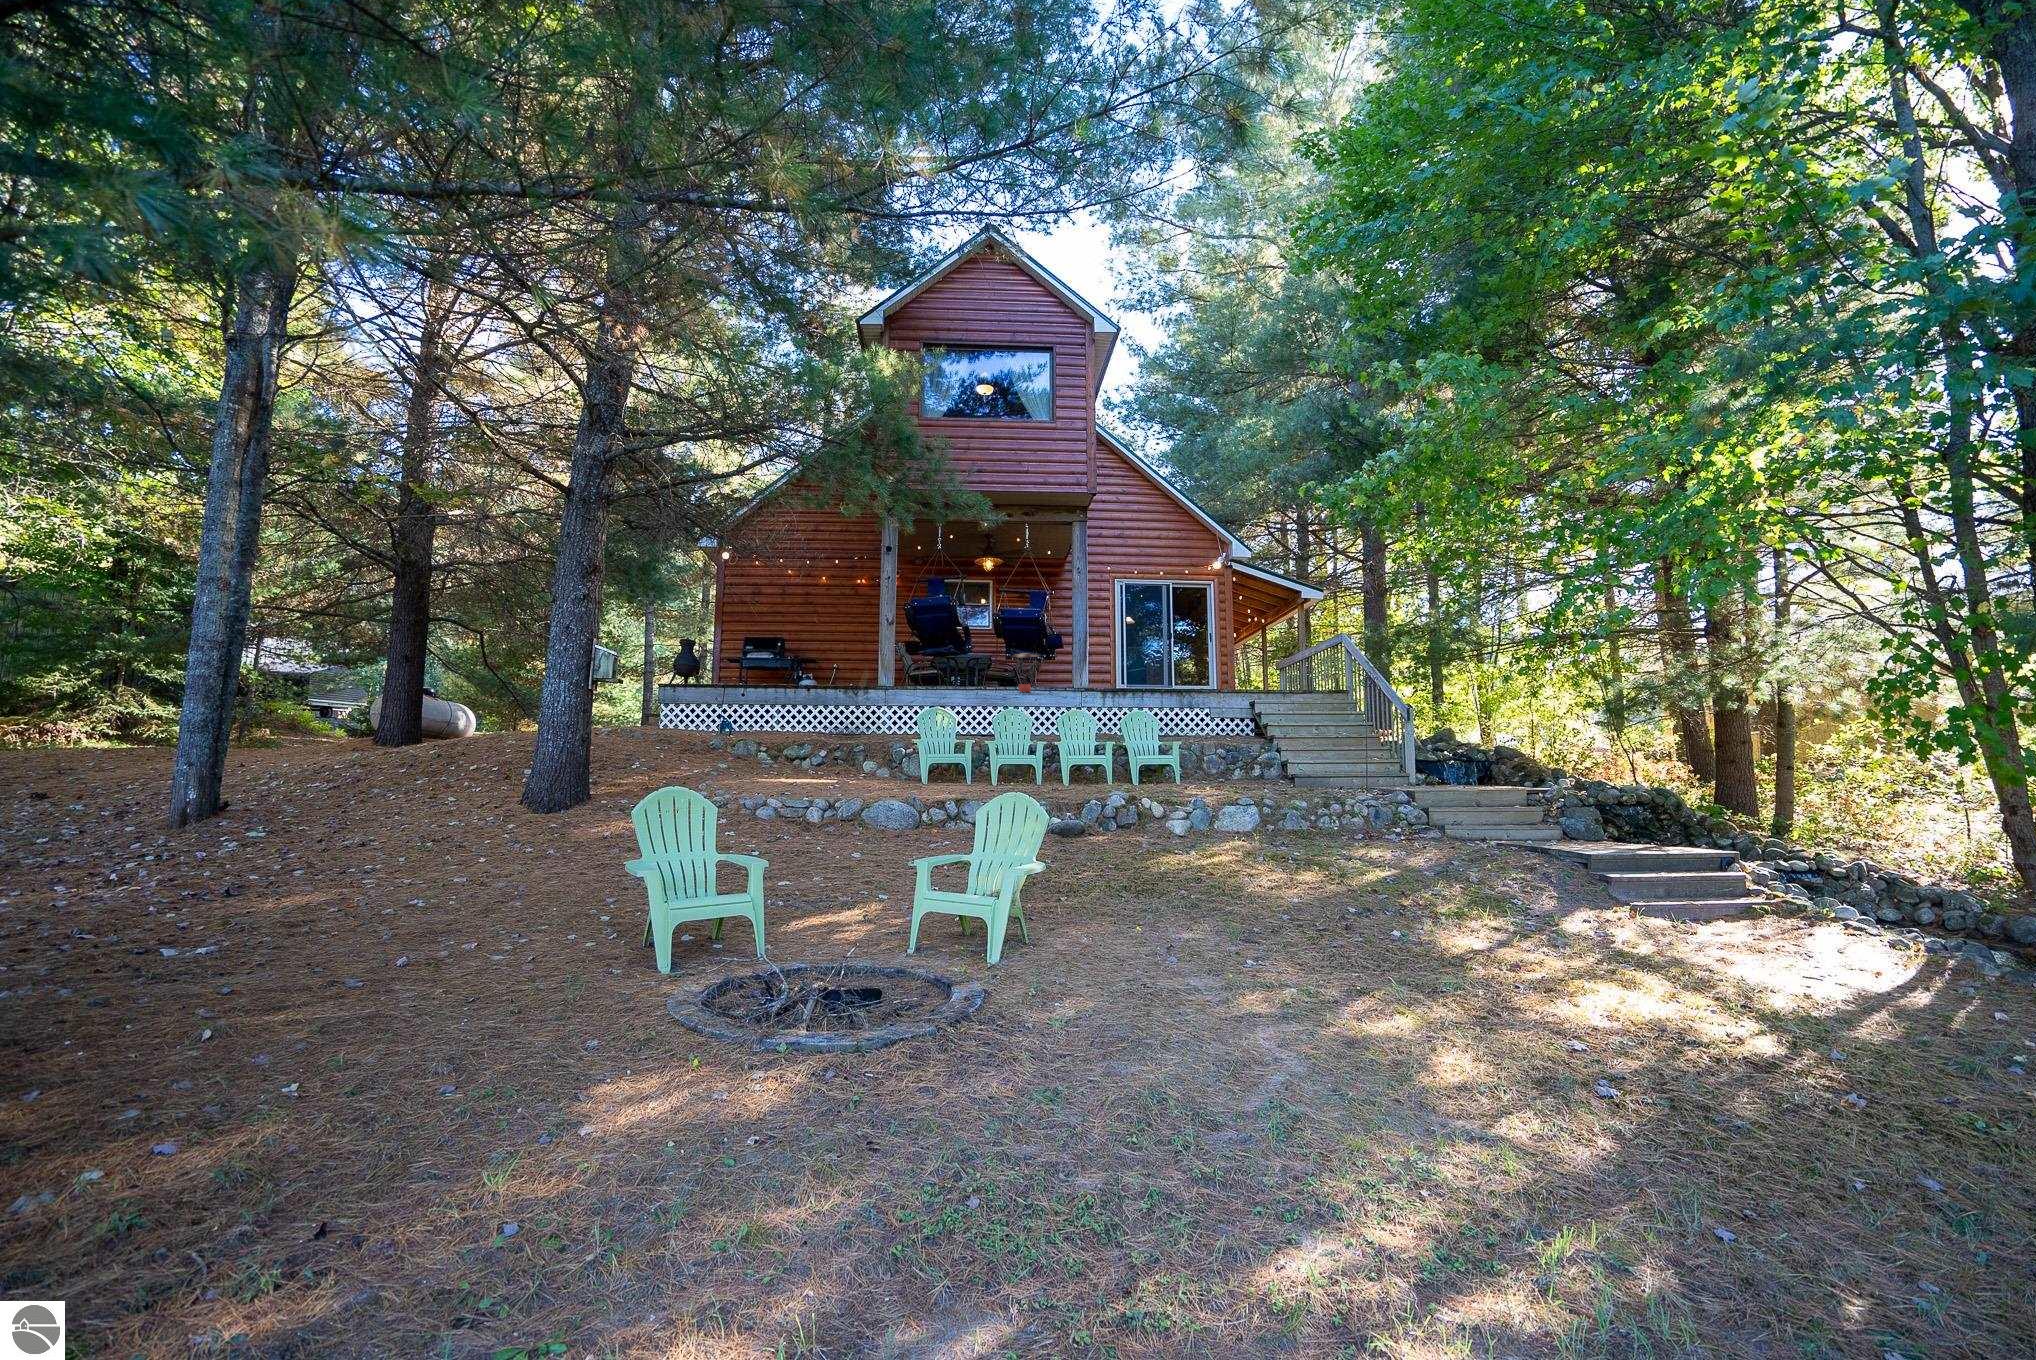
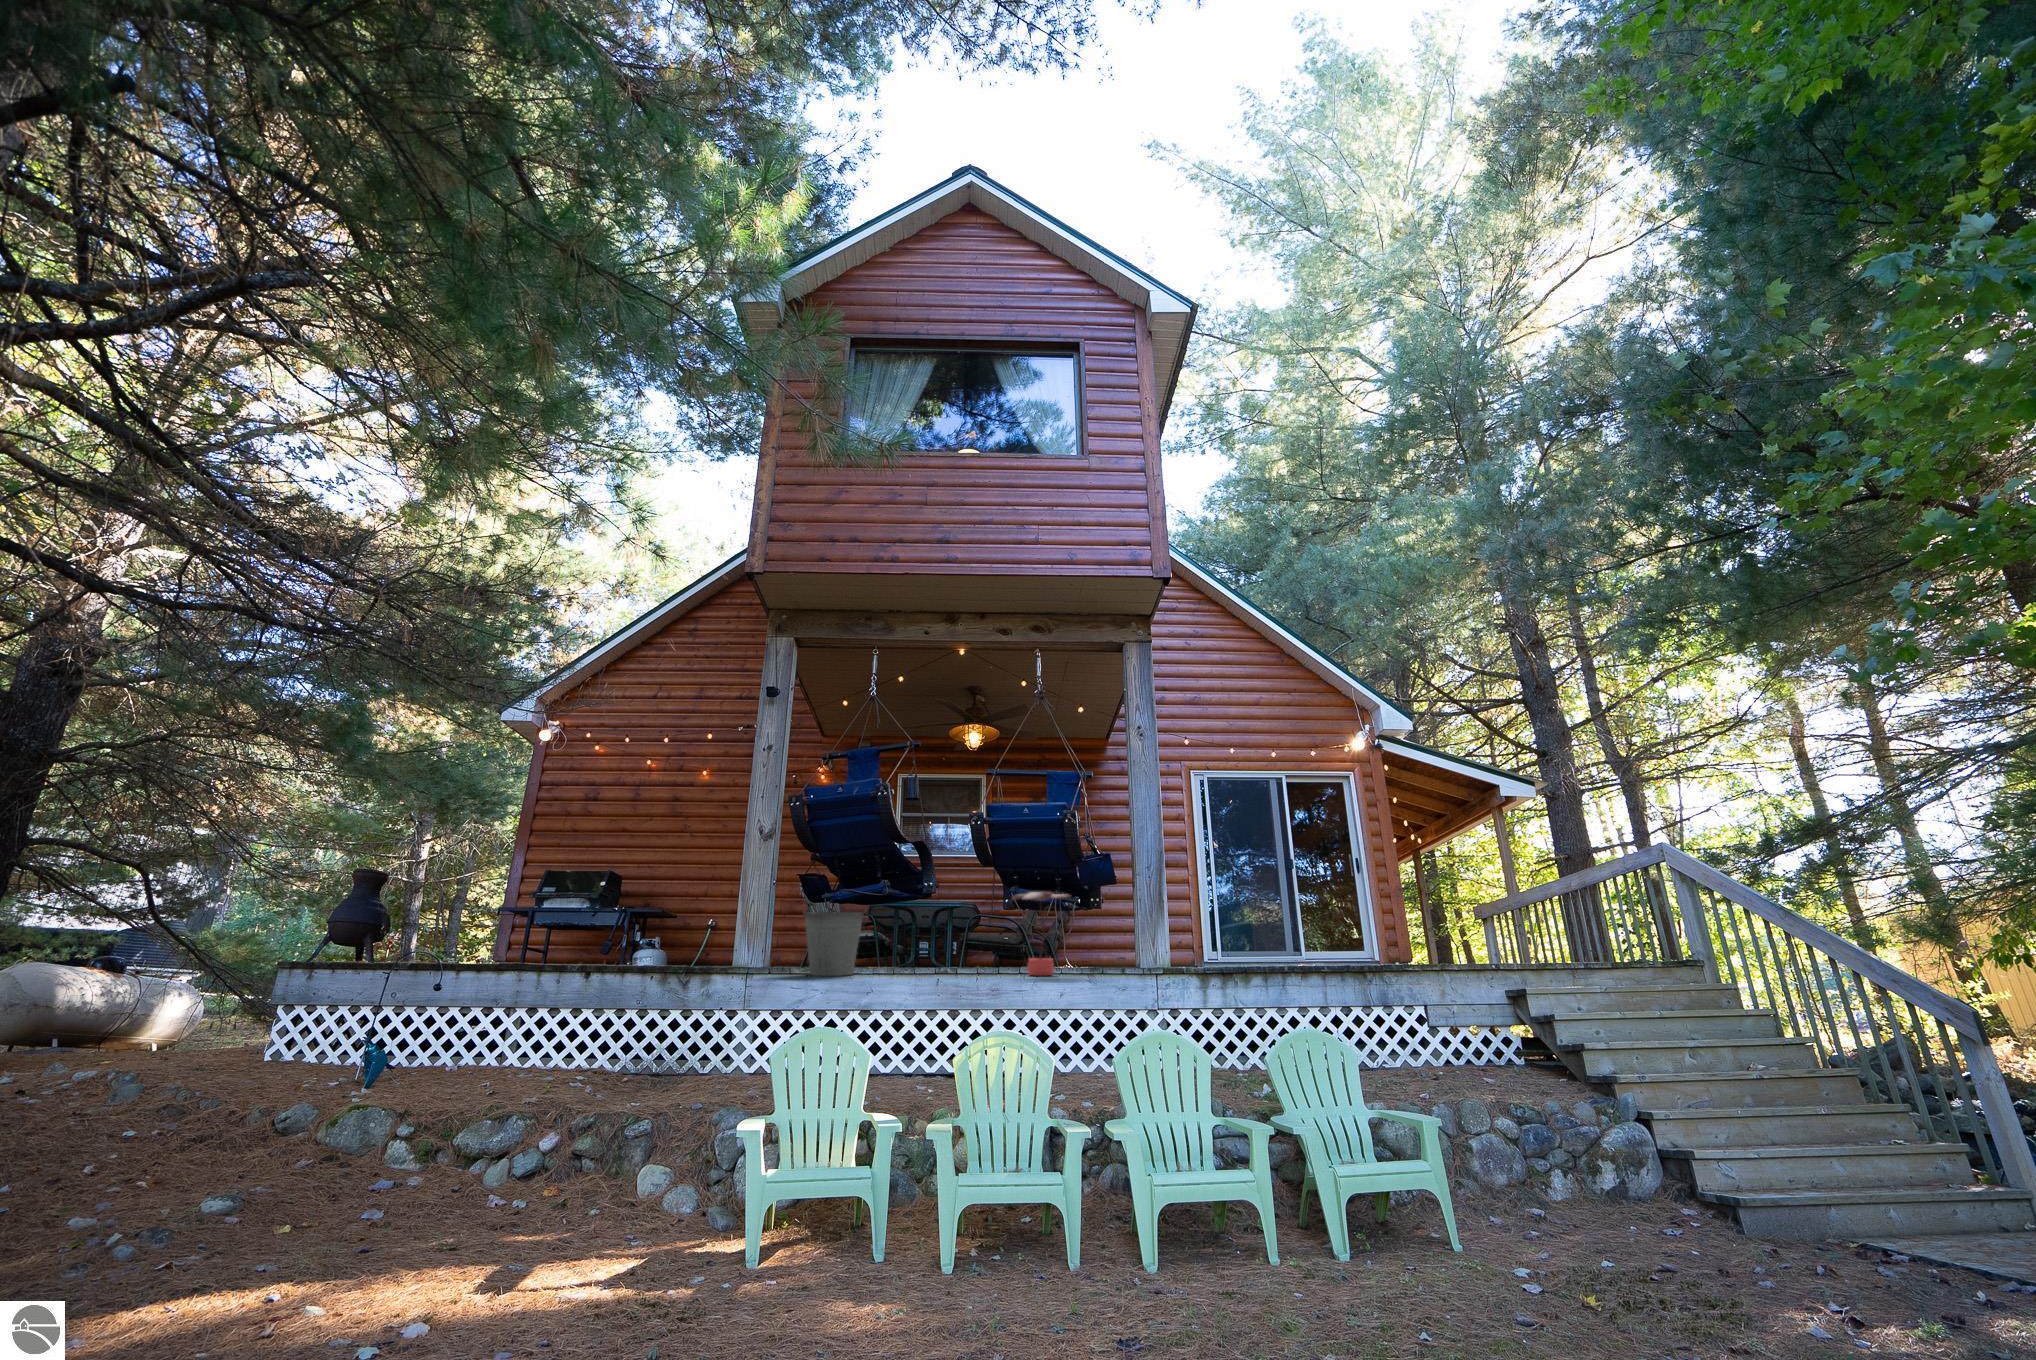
bucket: none [912,661,942,691] -> present [803,911,863,976]

